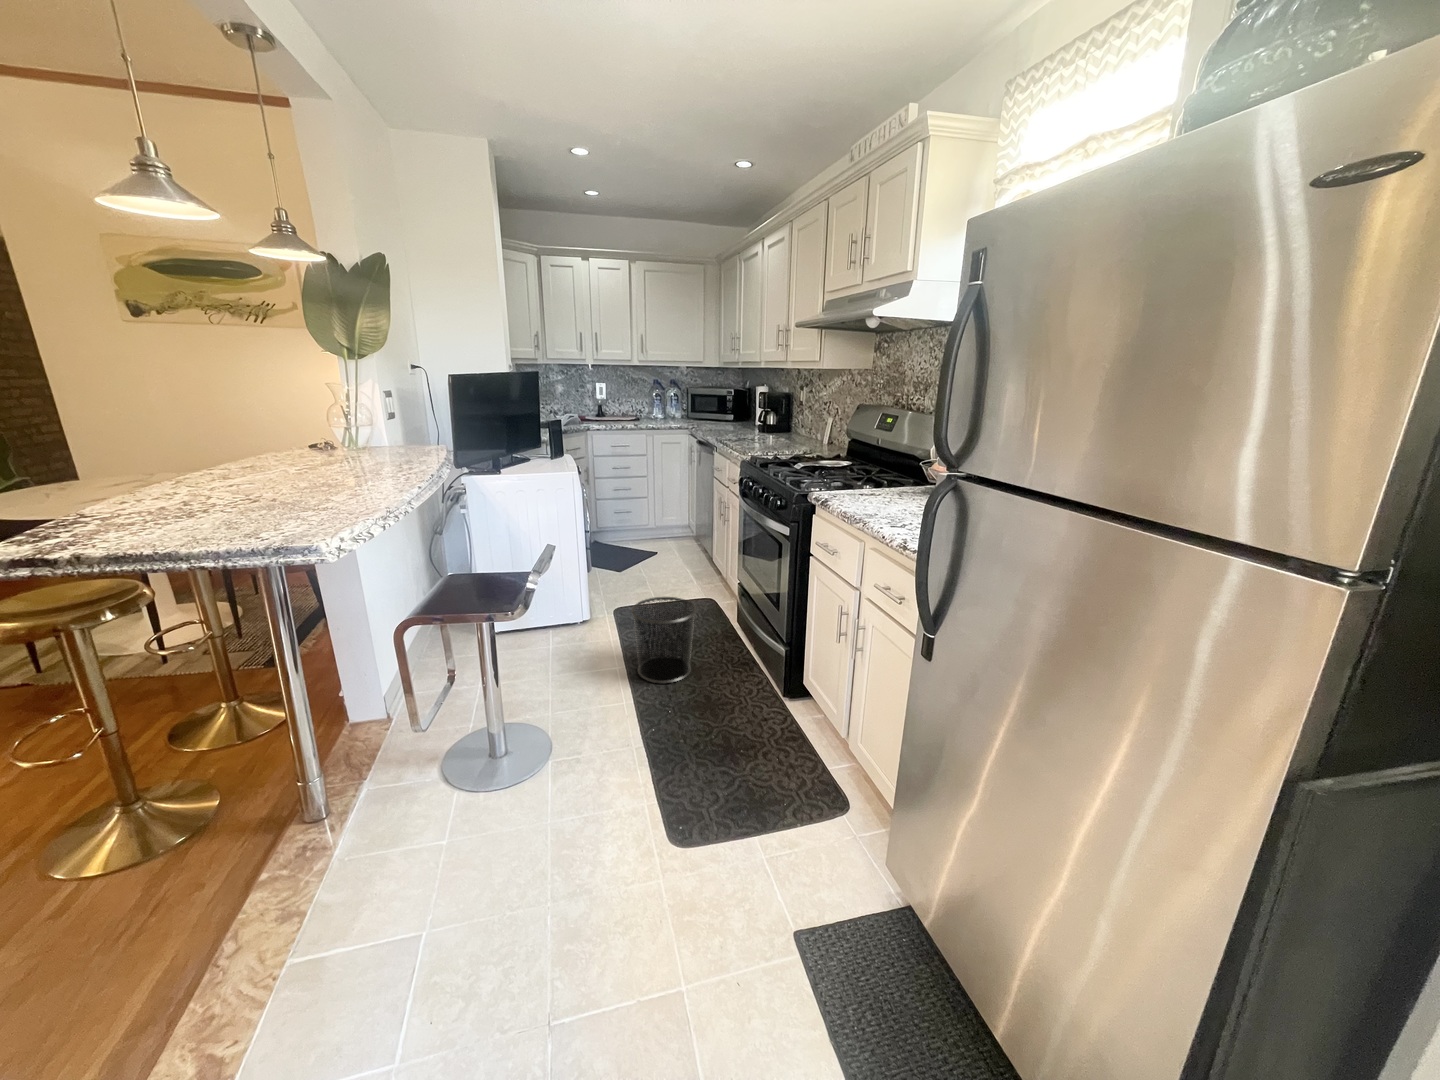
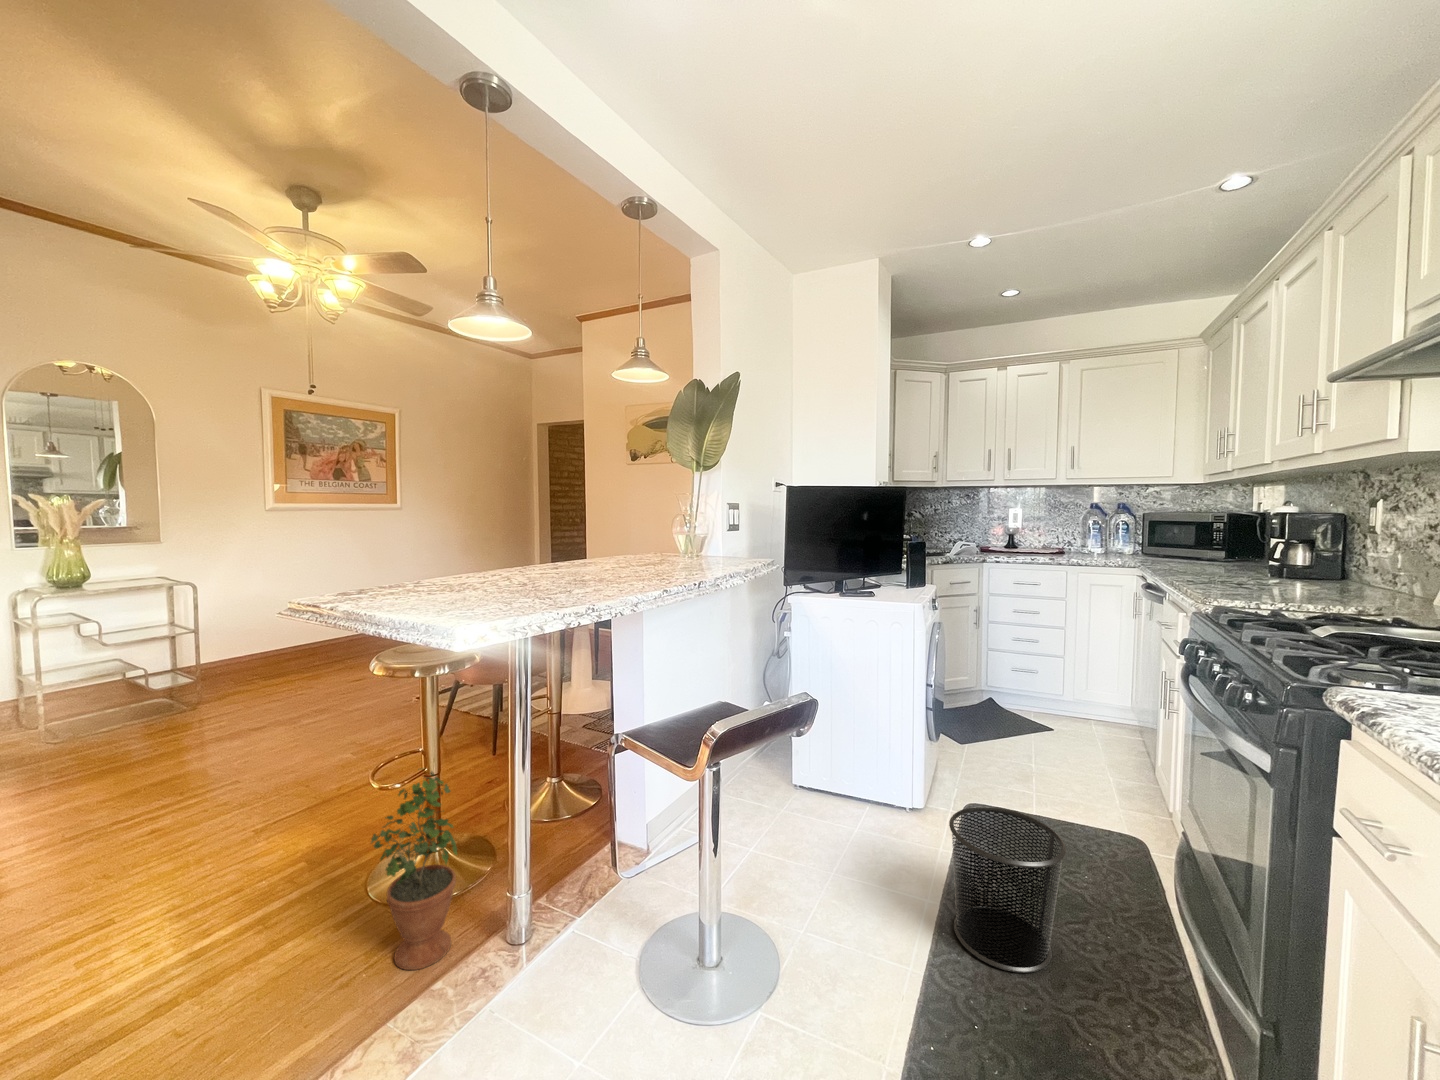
potted plant: none [122,710,246,891] -> present [371,769,457,970]

